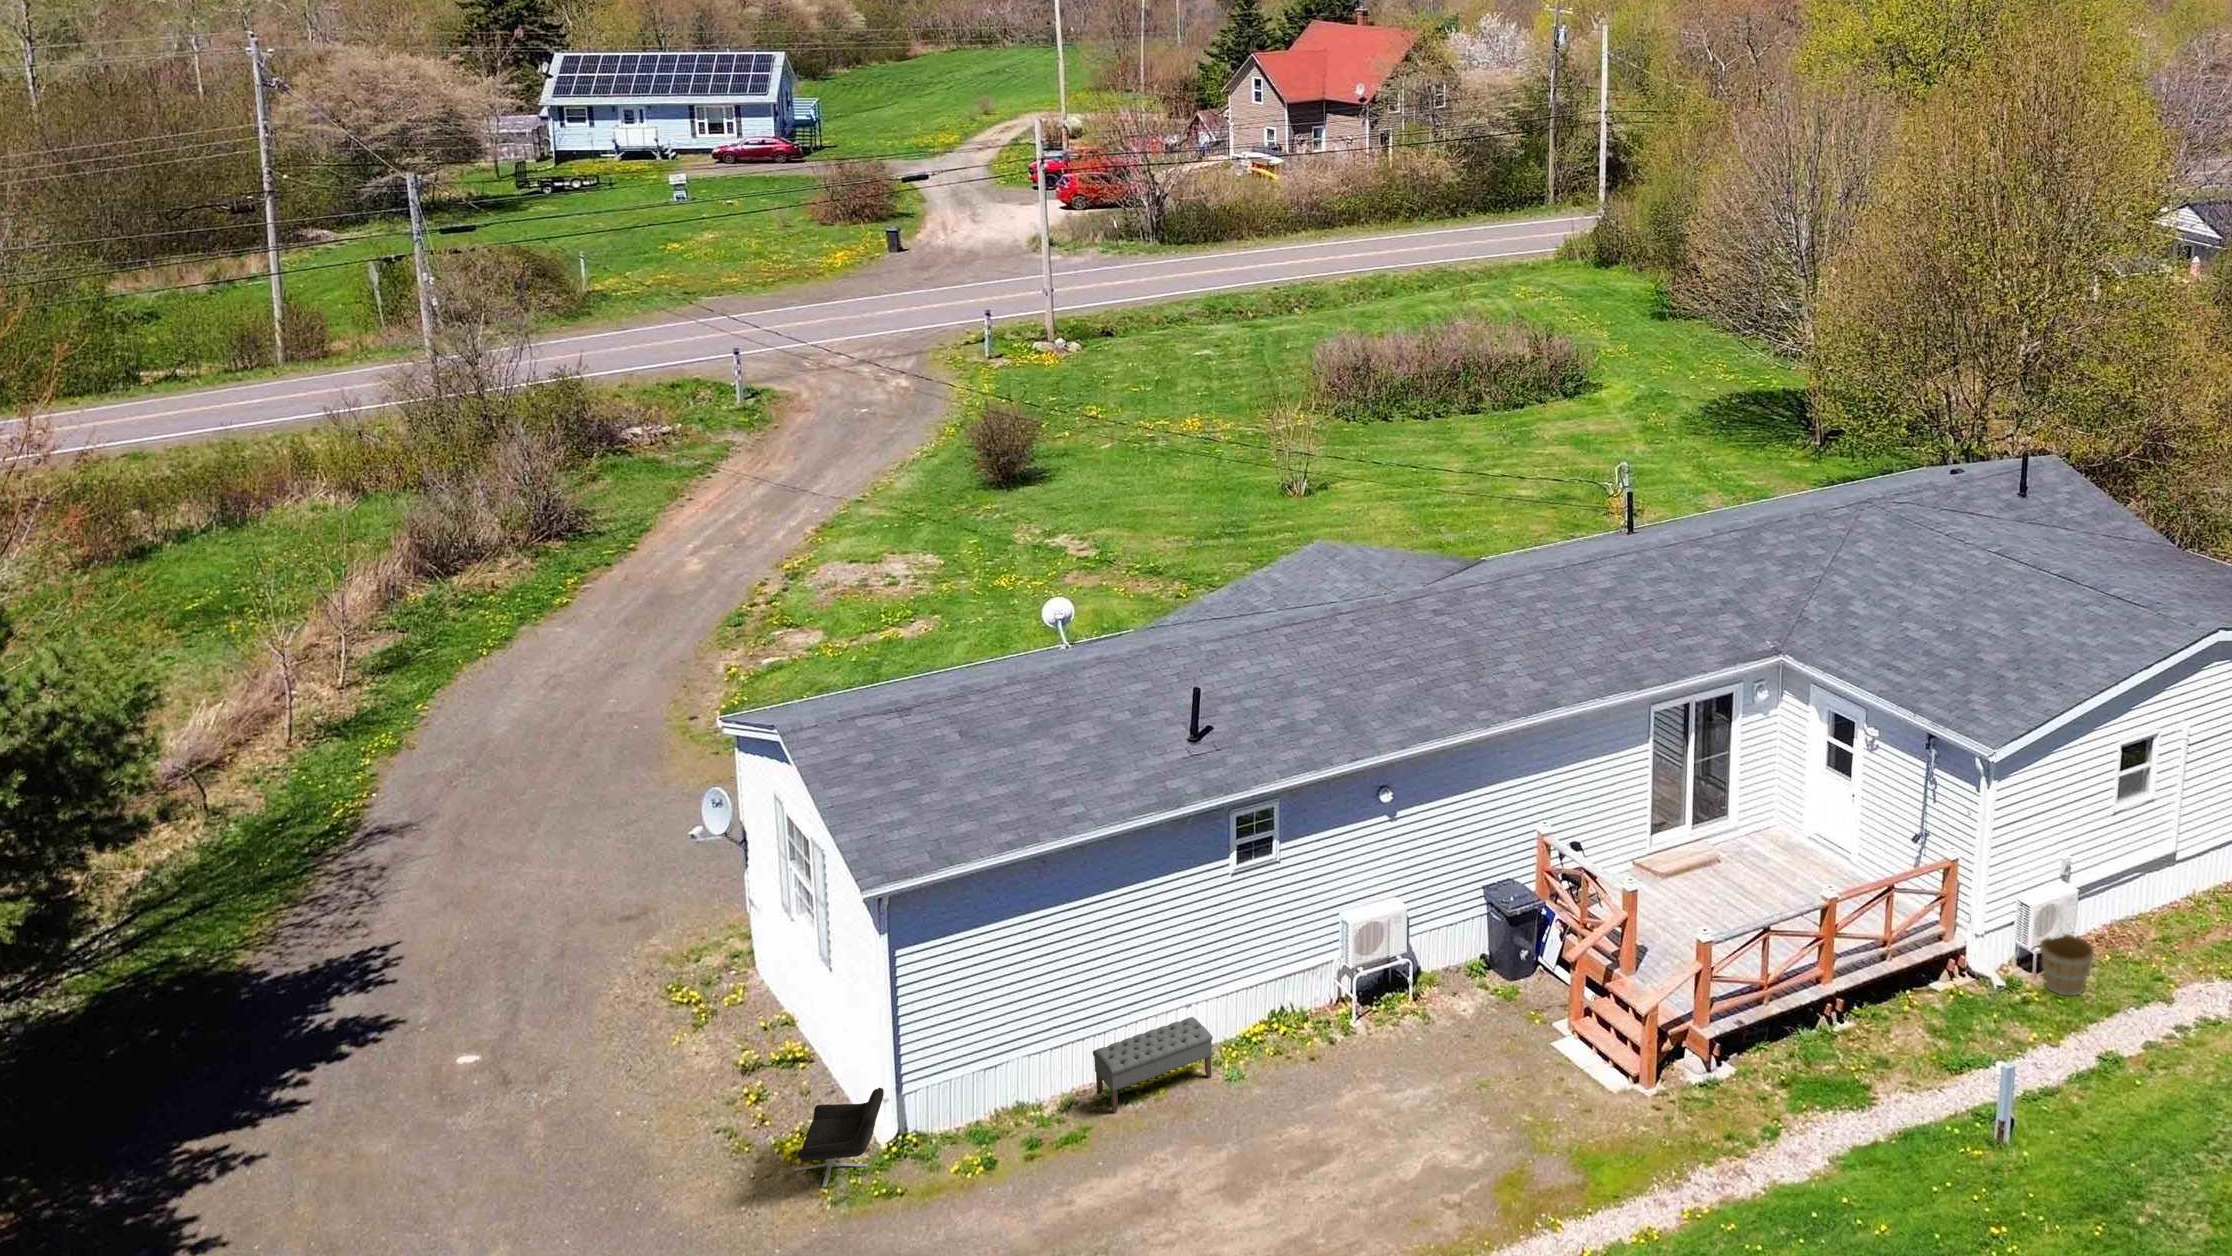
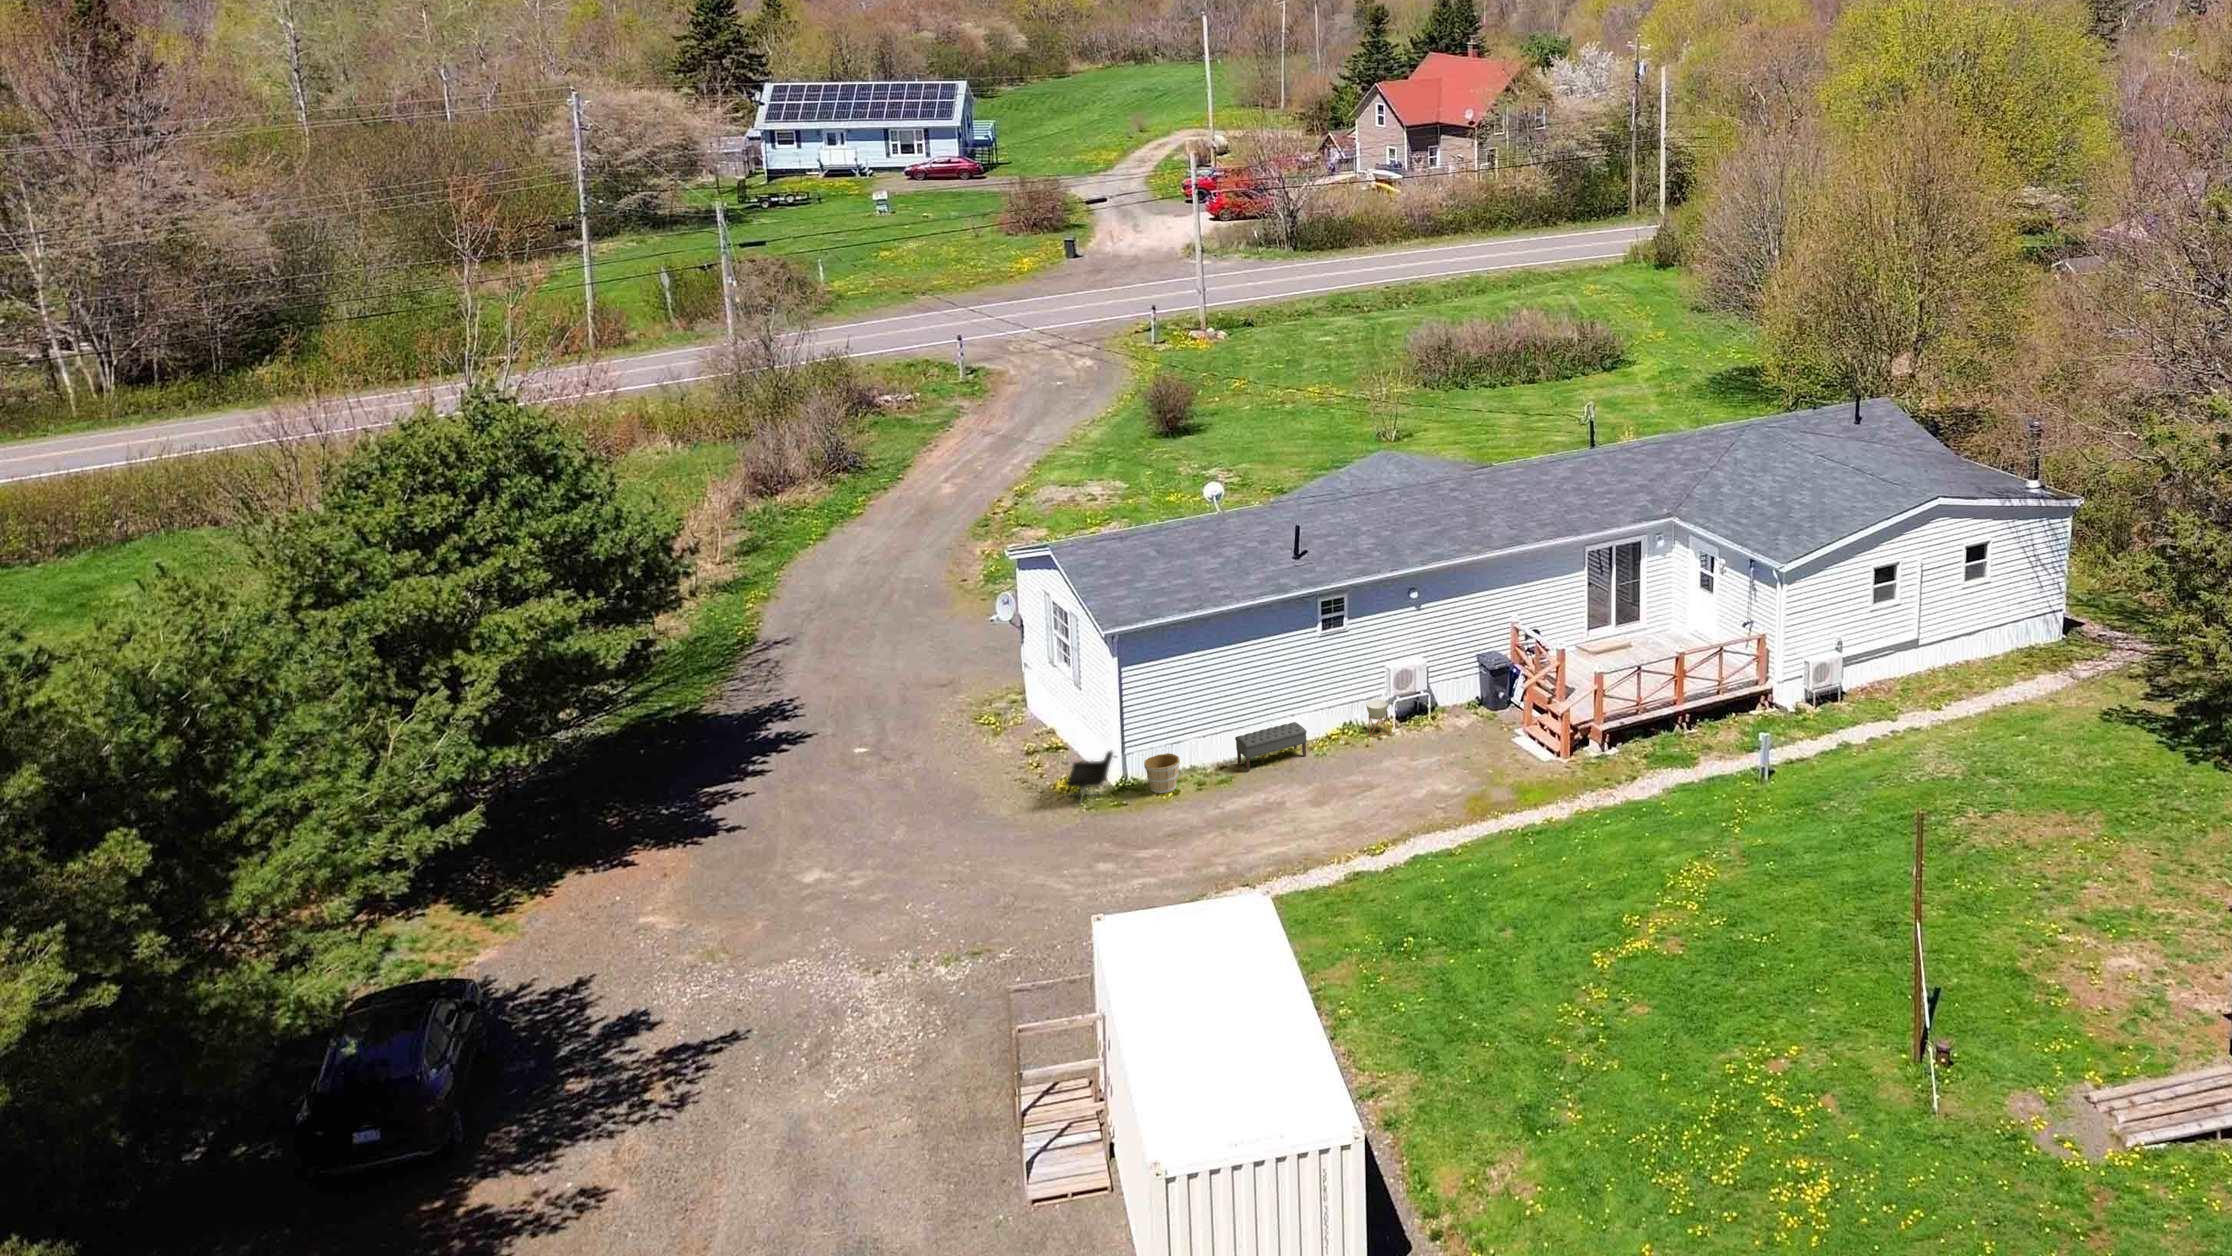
wooden bucket: present [2040,933,2094,996] -> present [1144,753,1180,794]
planter: none [1309,971,1347,1035] -> present [1366,700,1390,737]

